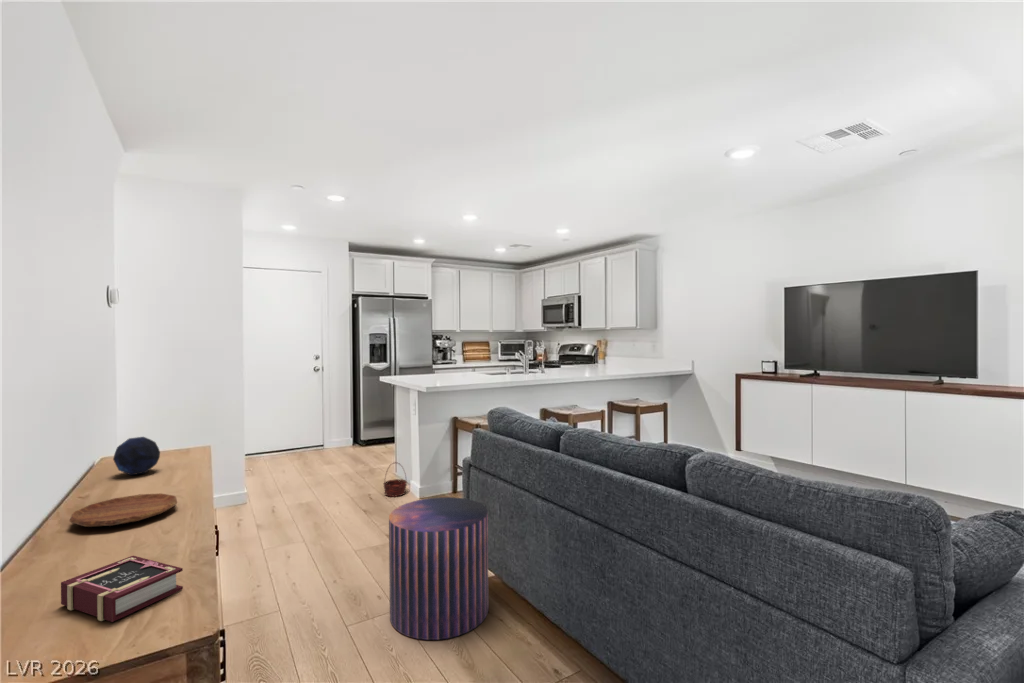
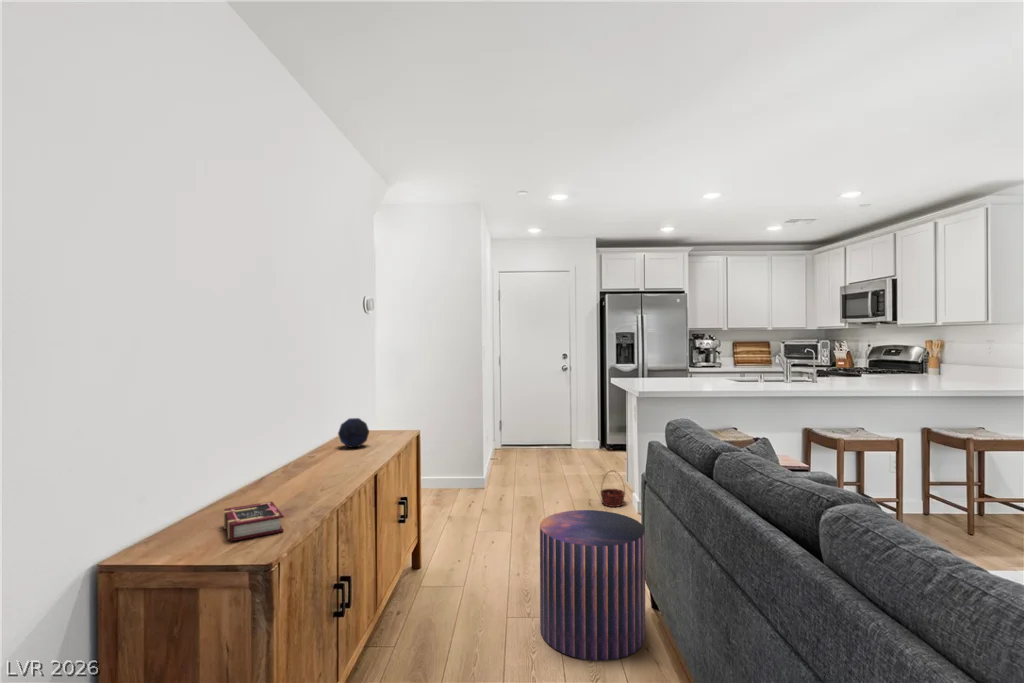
tray: present [69,494,177,527] -> none [278,462,348,480]

